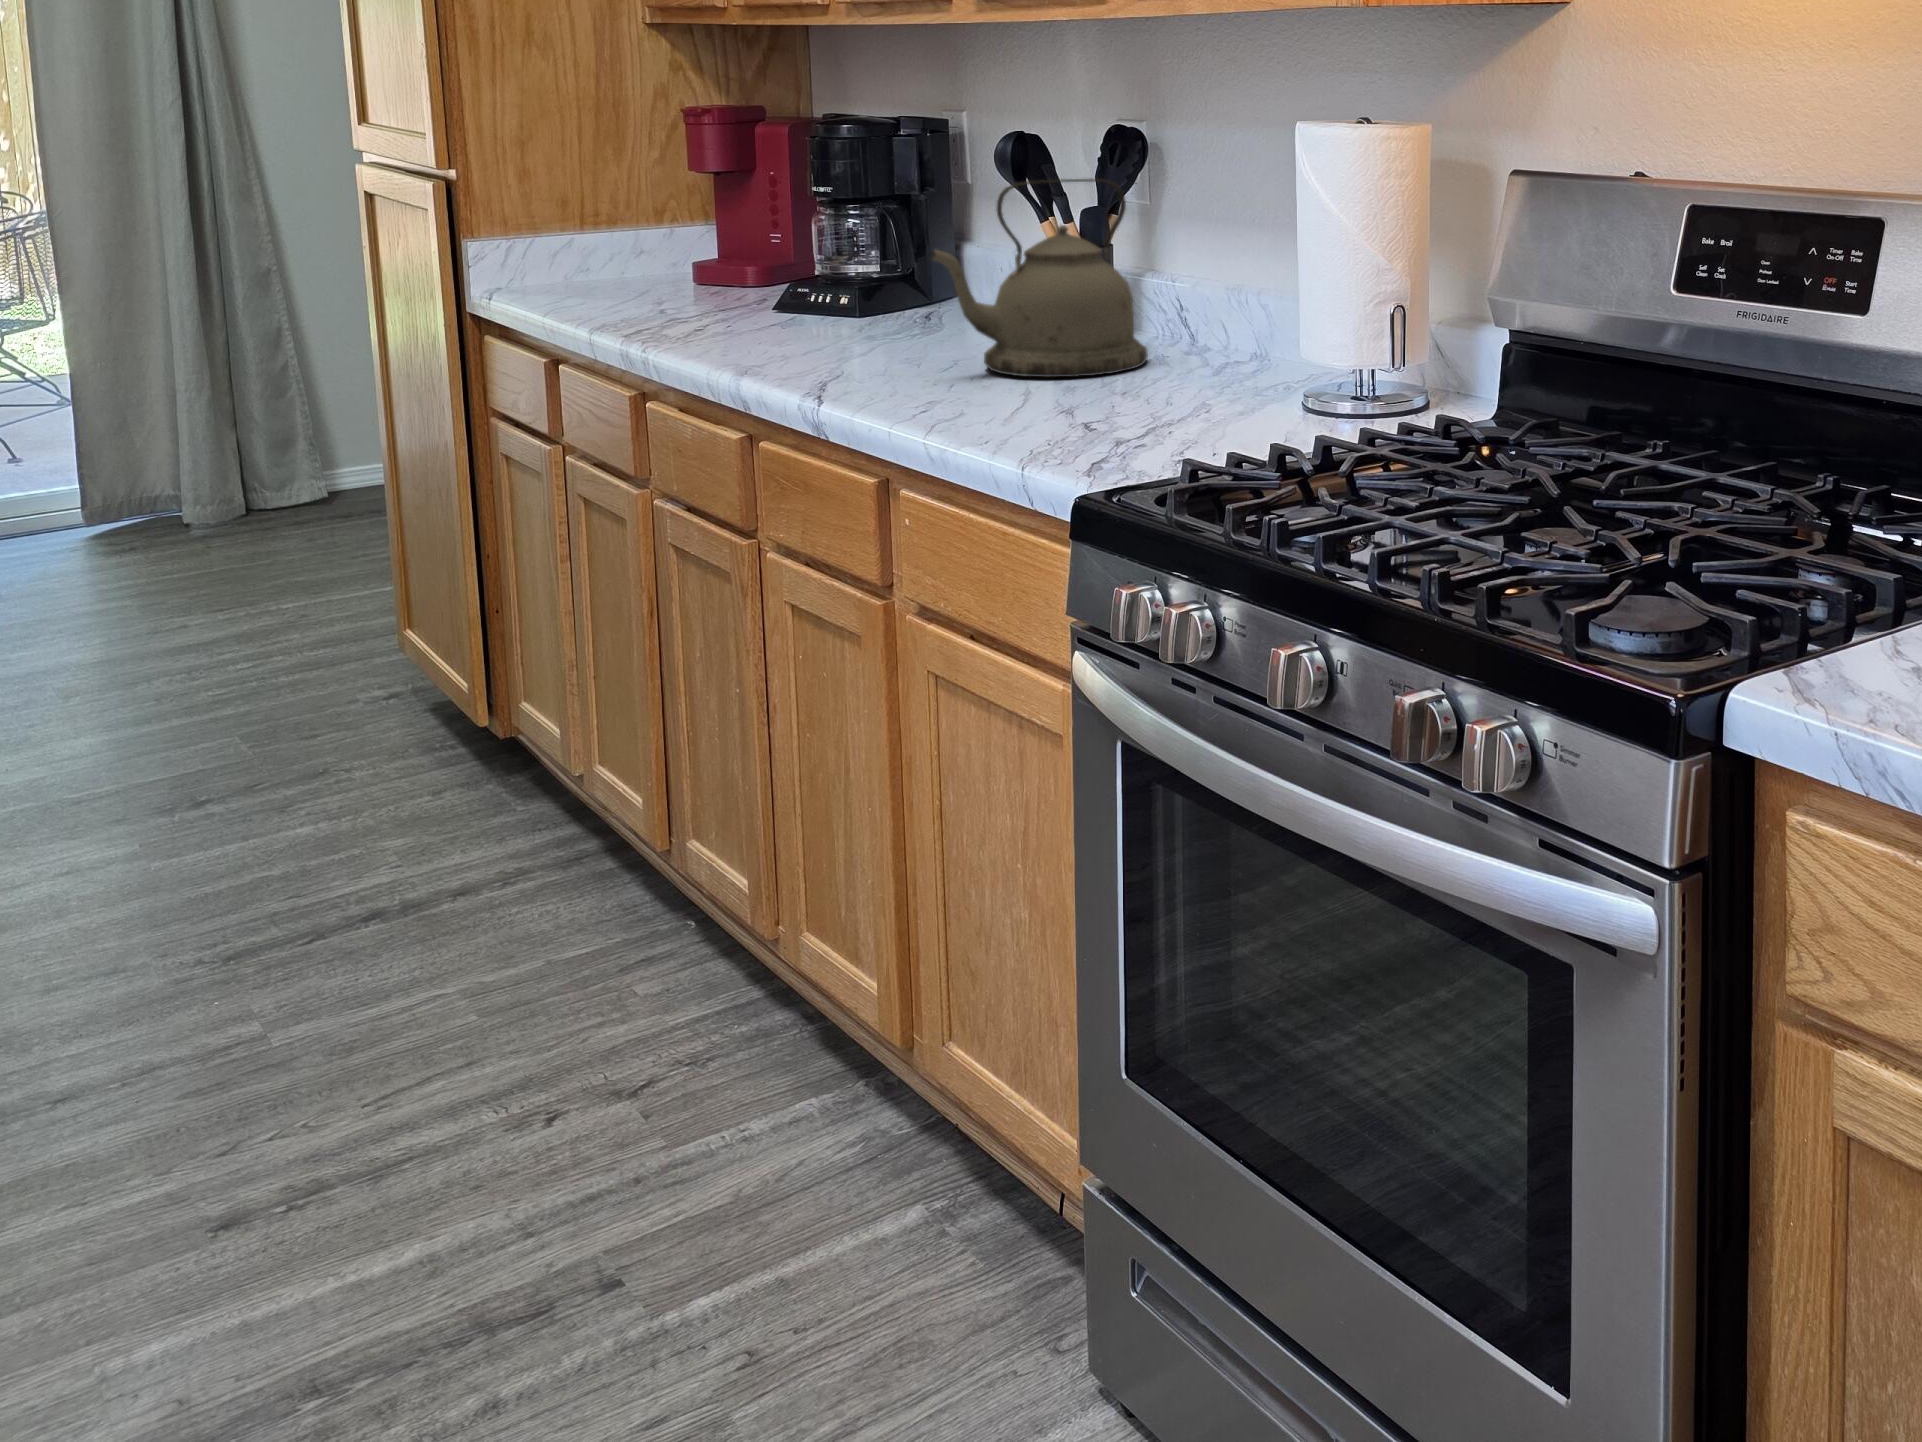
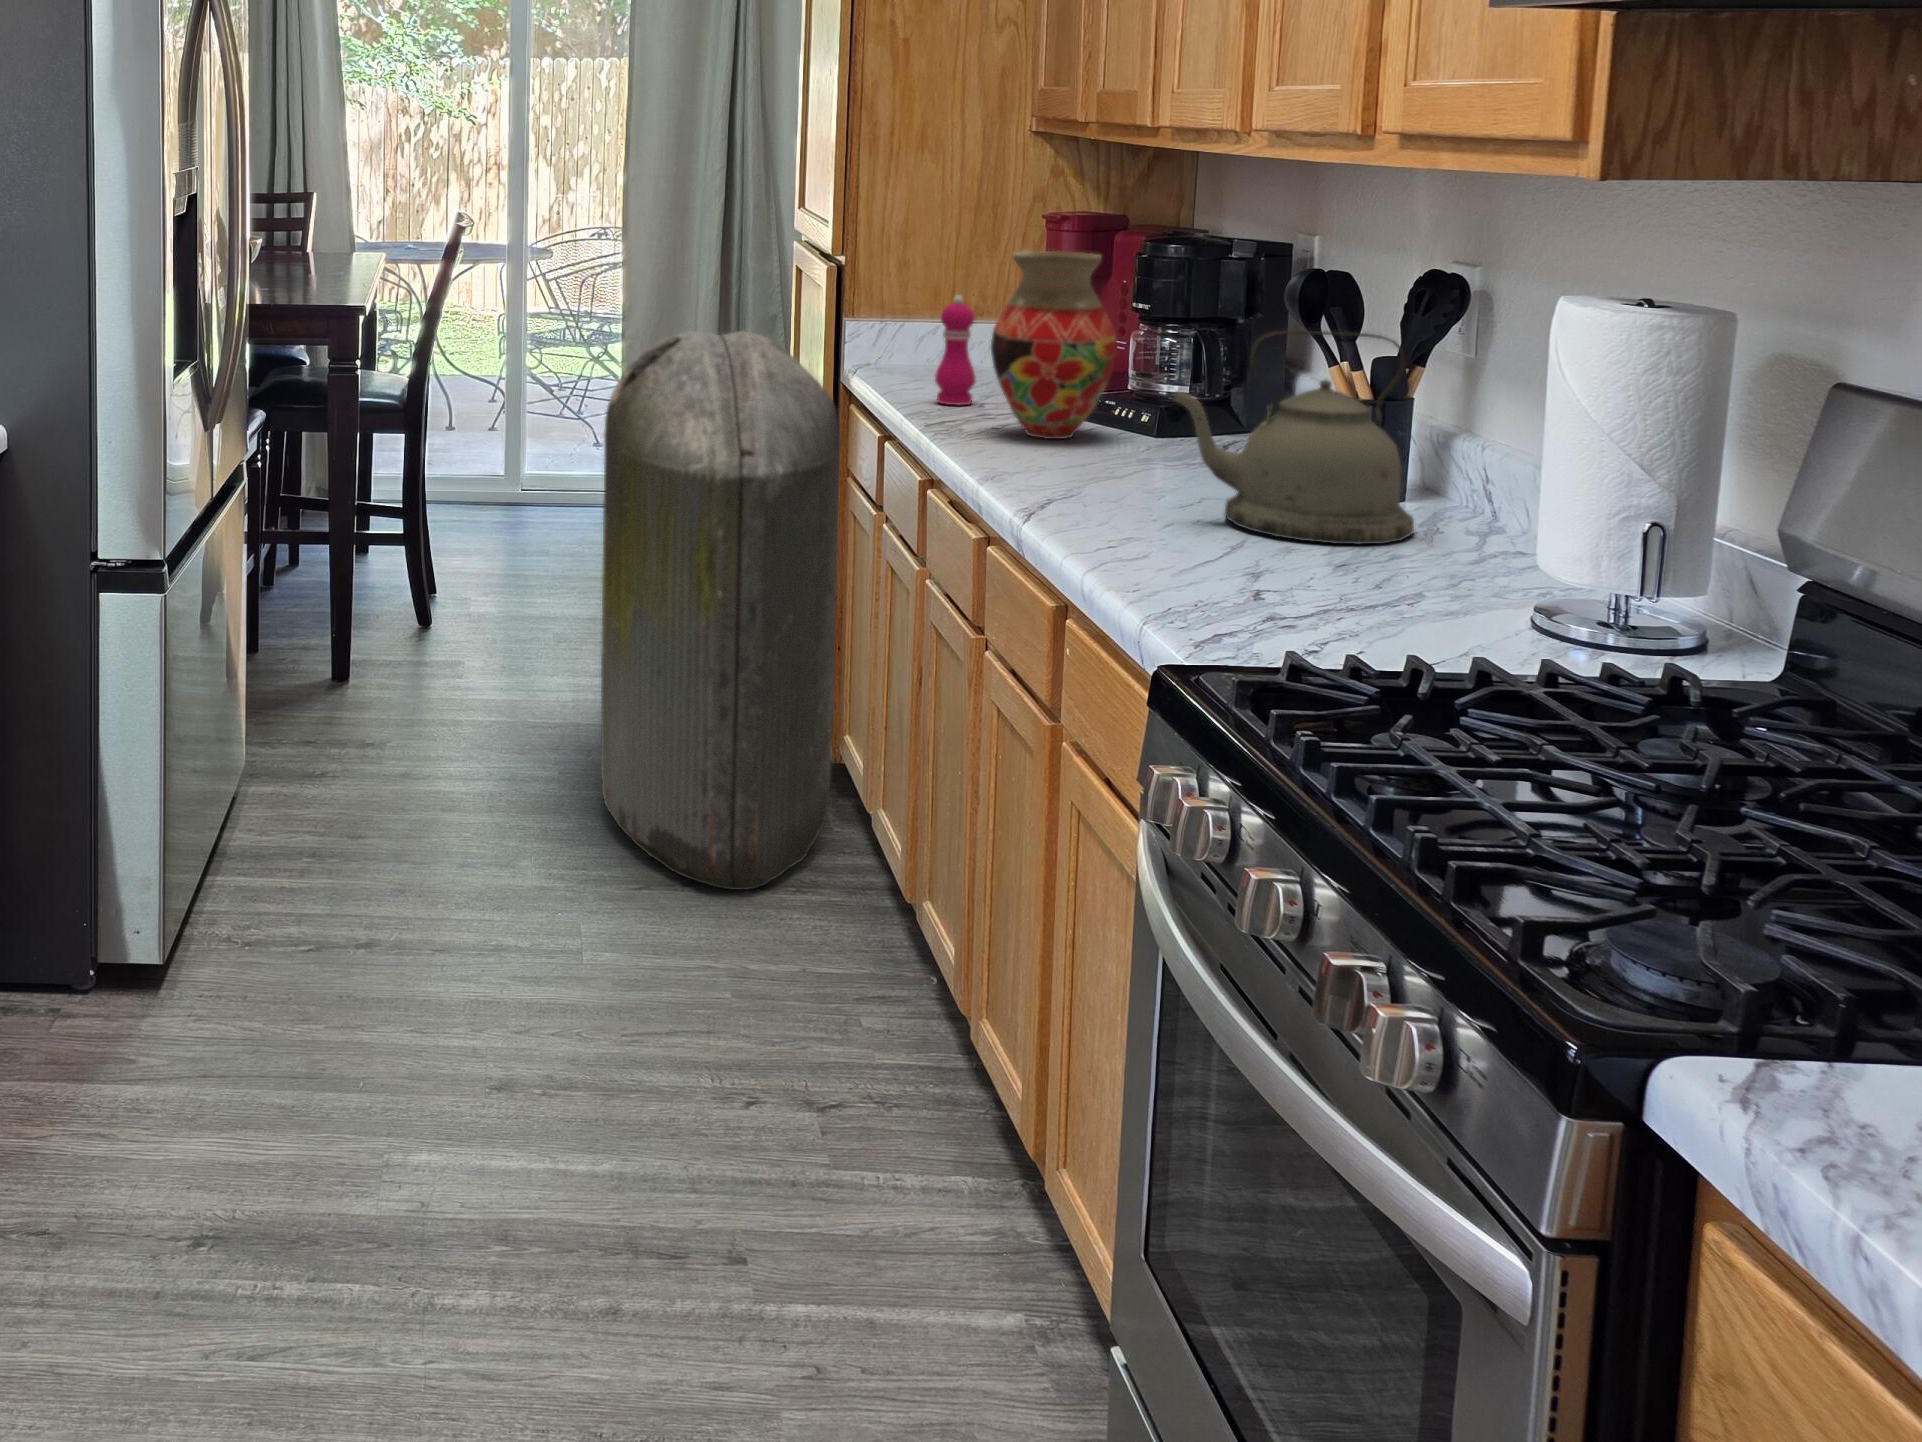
vase: none [680,136,811,332] -> present [991,251,1117,439]
pepper mill: none [597,196,643,316] -> present [935,296,976,405]
trash can: none [166,265,517,915] -> present [601,331,841,890]

